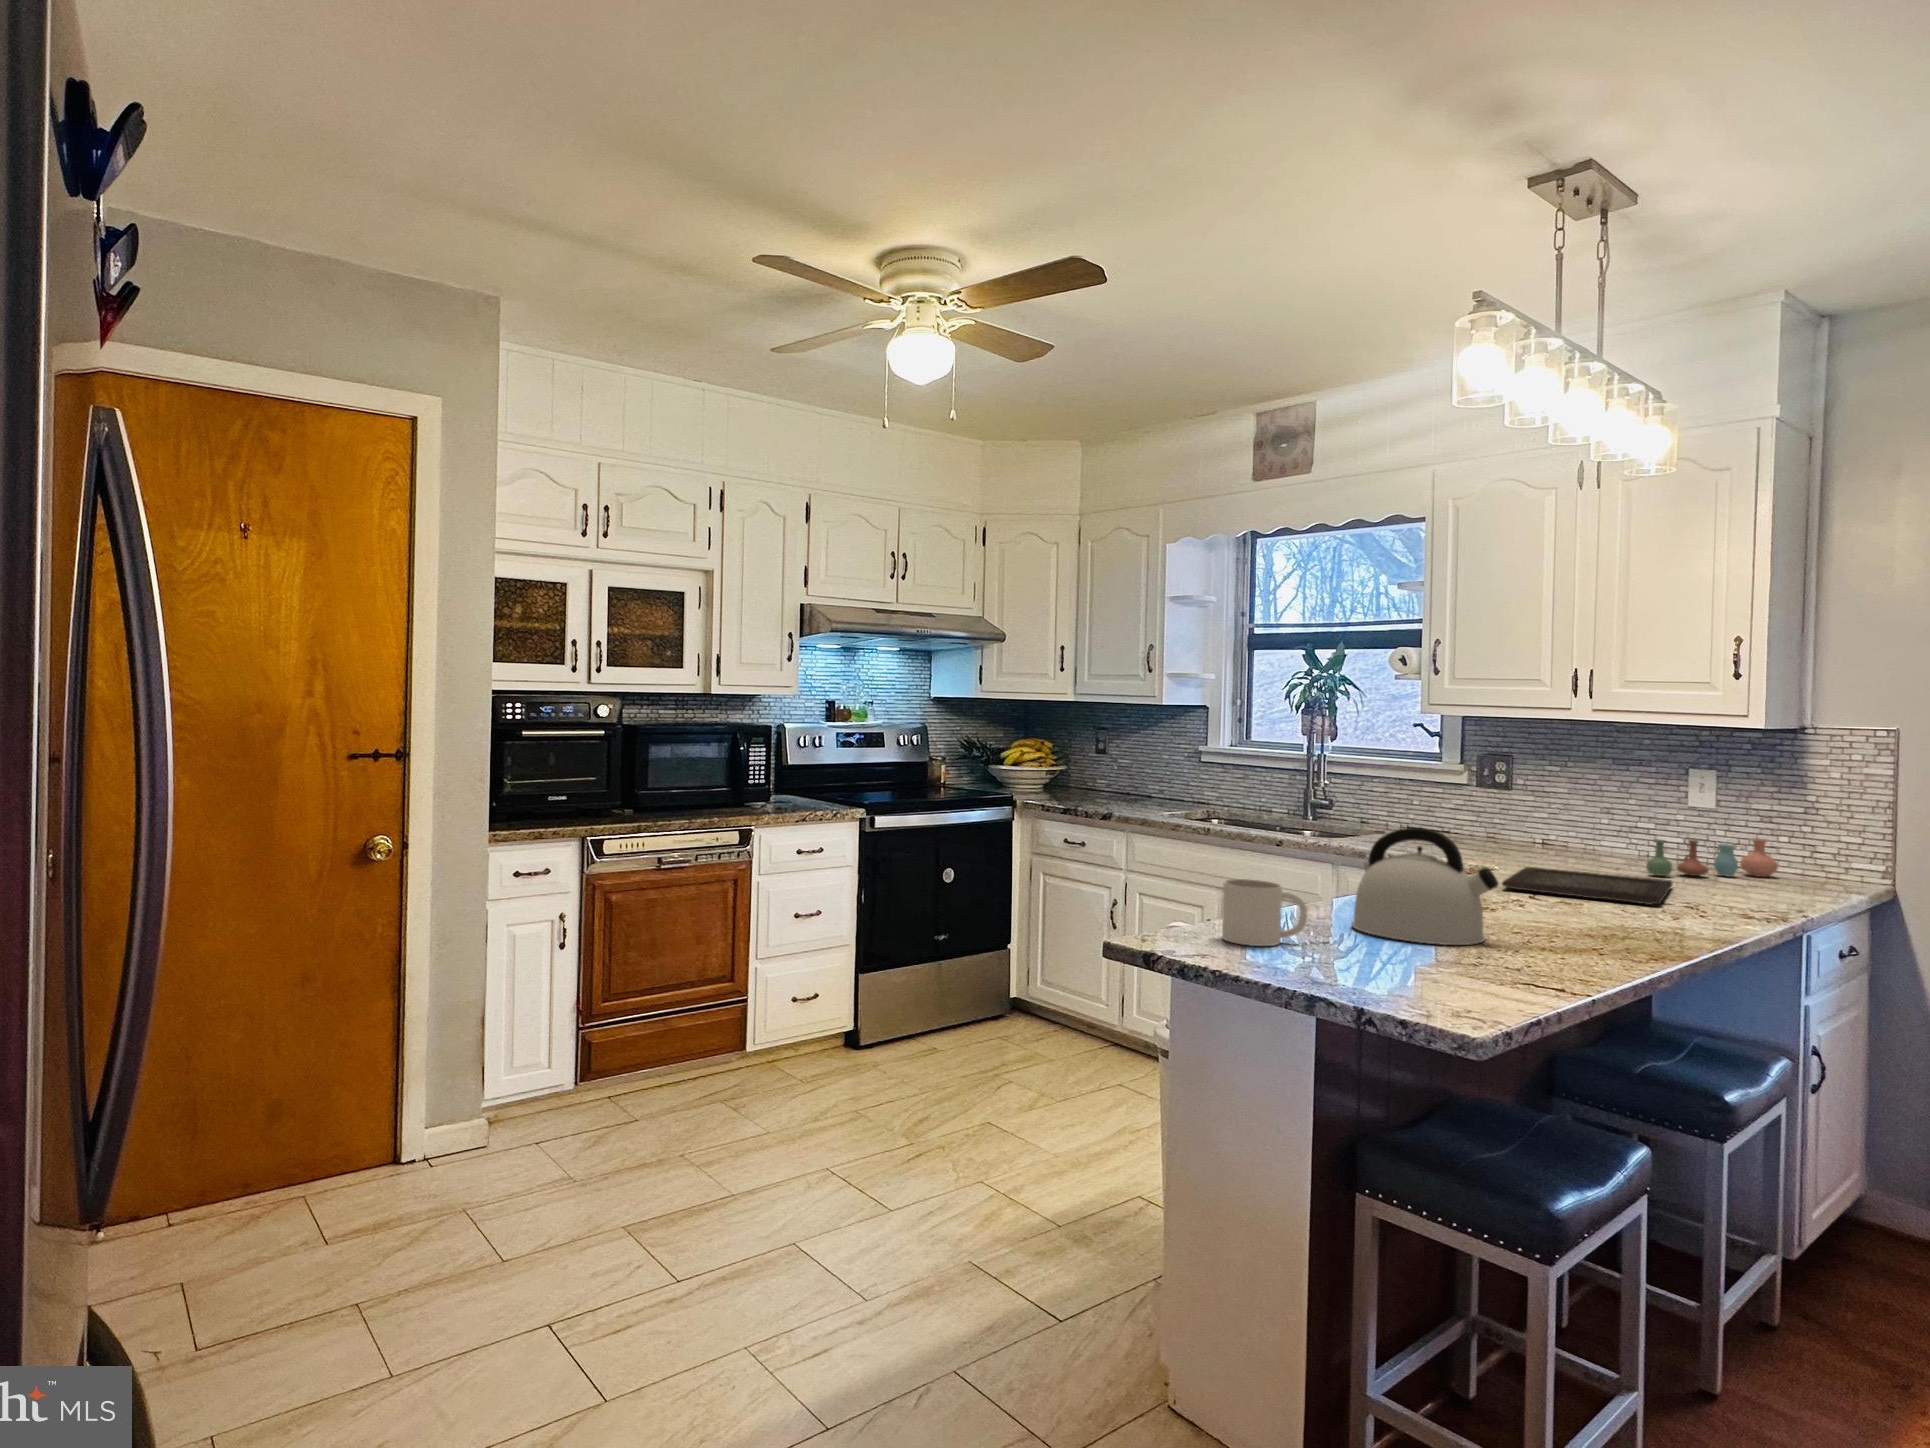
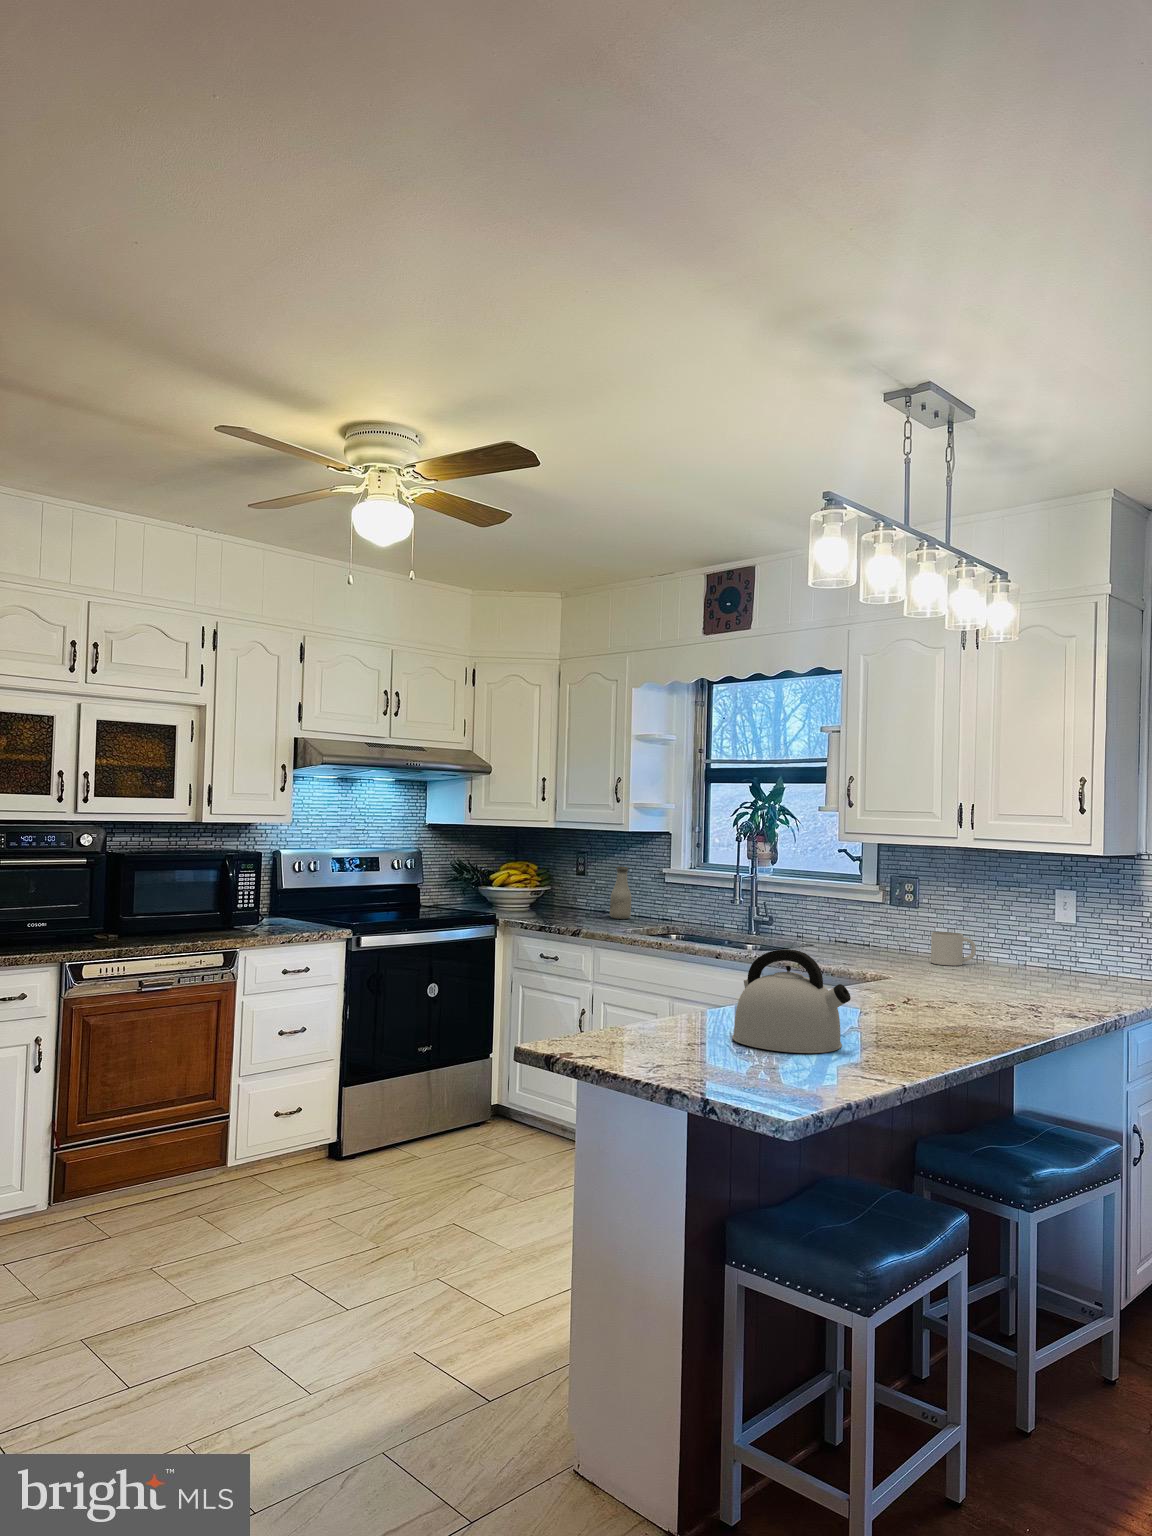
bottle: none [1137,744,1161,801] -> present [610,867,631,919]
vase: present [1646,839,1778,877] -> none [1011,950,1118,984]
tray: present [1502,867,1672,905] -> none [882,978,1026,1011]
mug: present [1222,879,1307,946] -> present [931,932,976,966]

